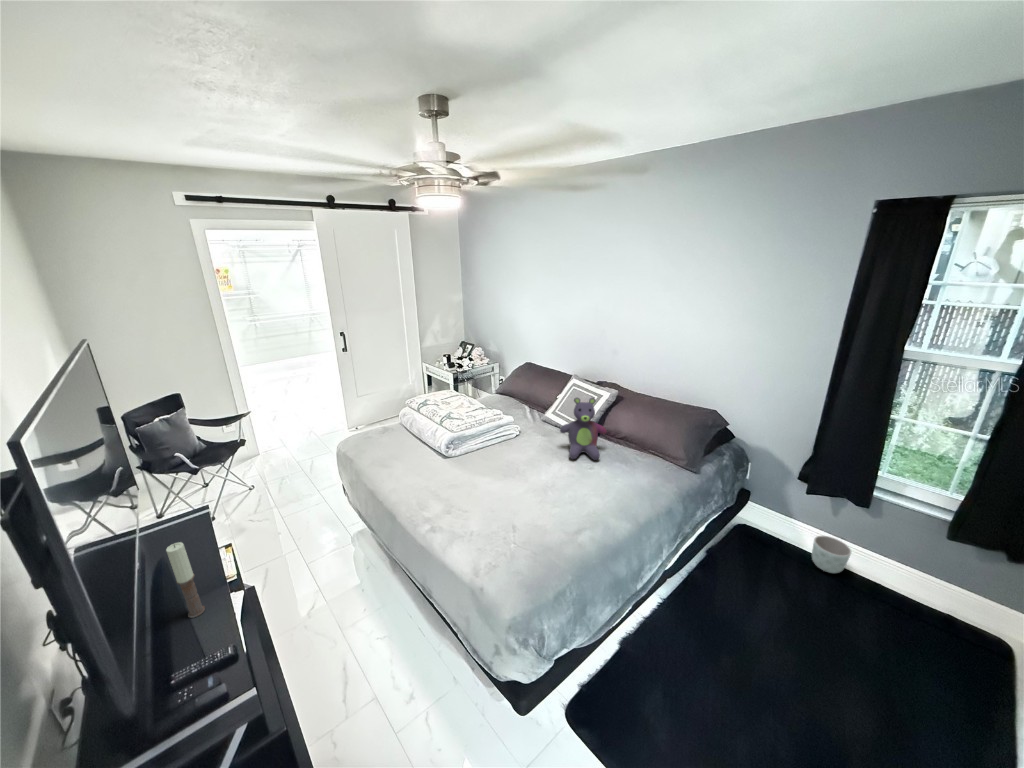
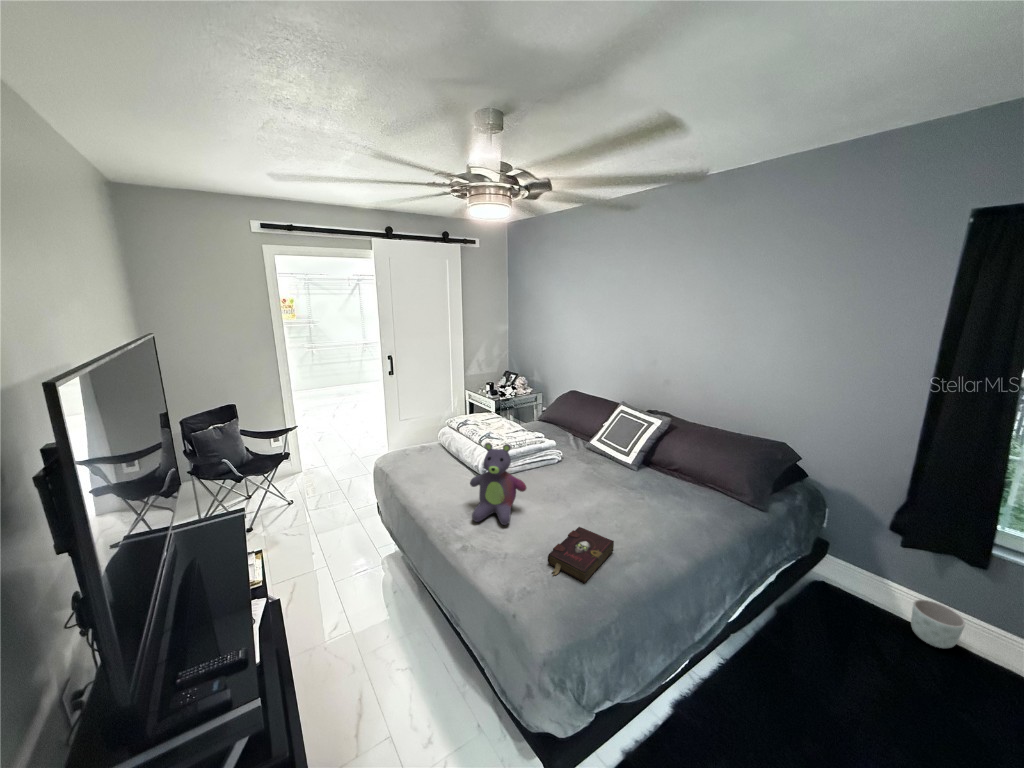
stuffed bear: present [560,398,607,460] -> present [470,443,527,525]
book: none [508,500,567,552] -> present [548,527,614,583]
candle: present [166,542,205,618] -> none [194,535,225,620]

